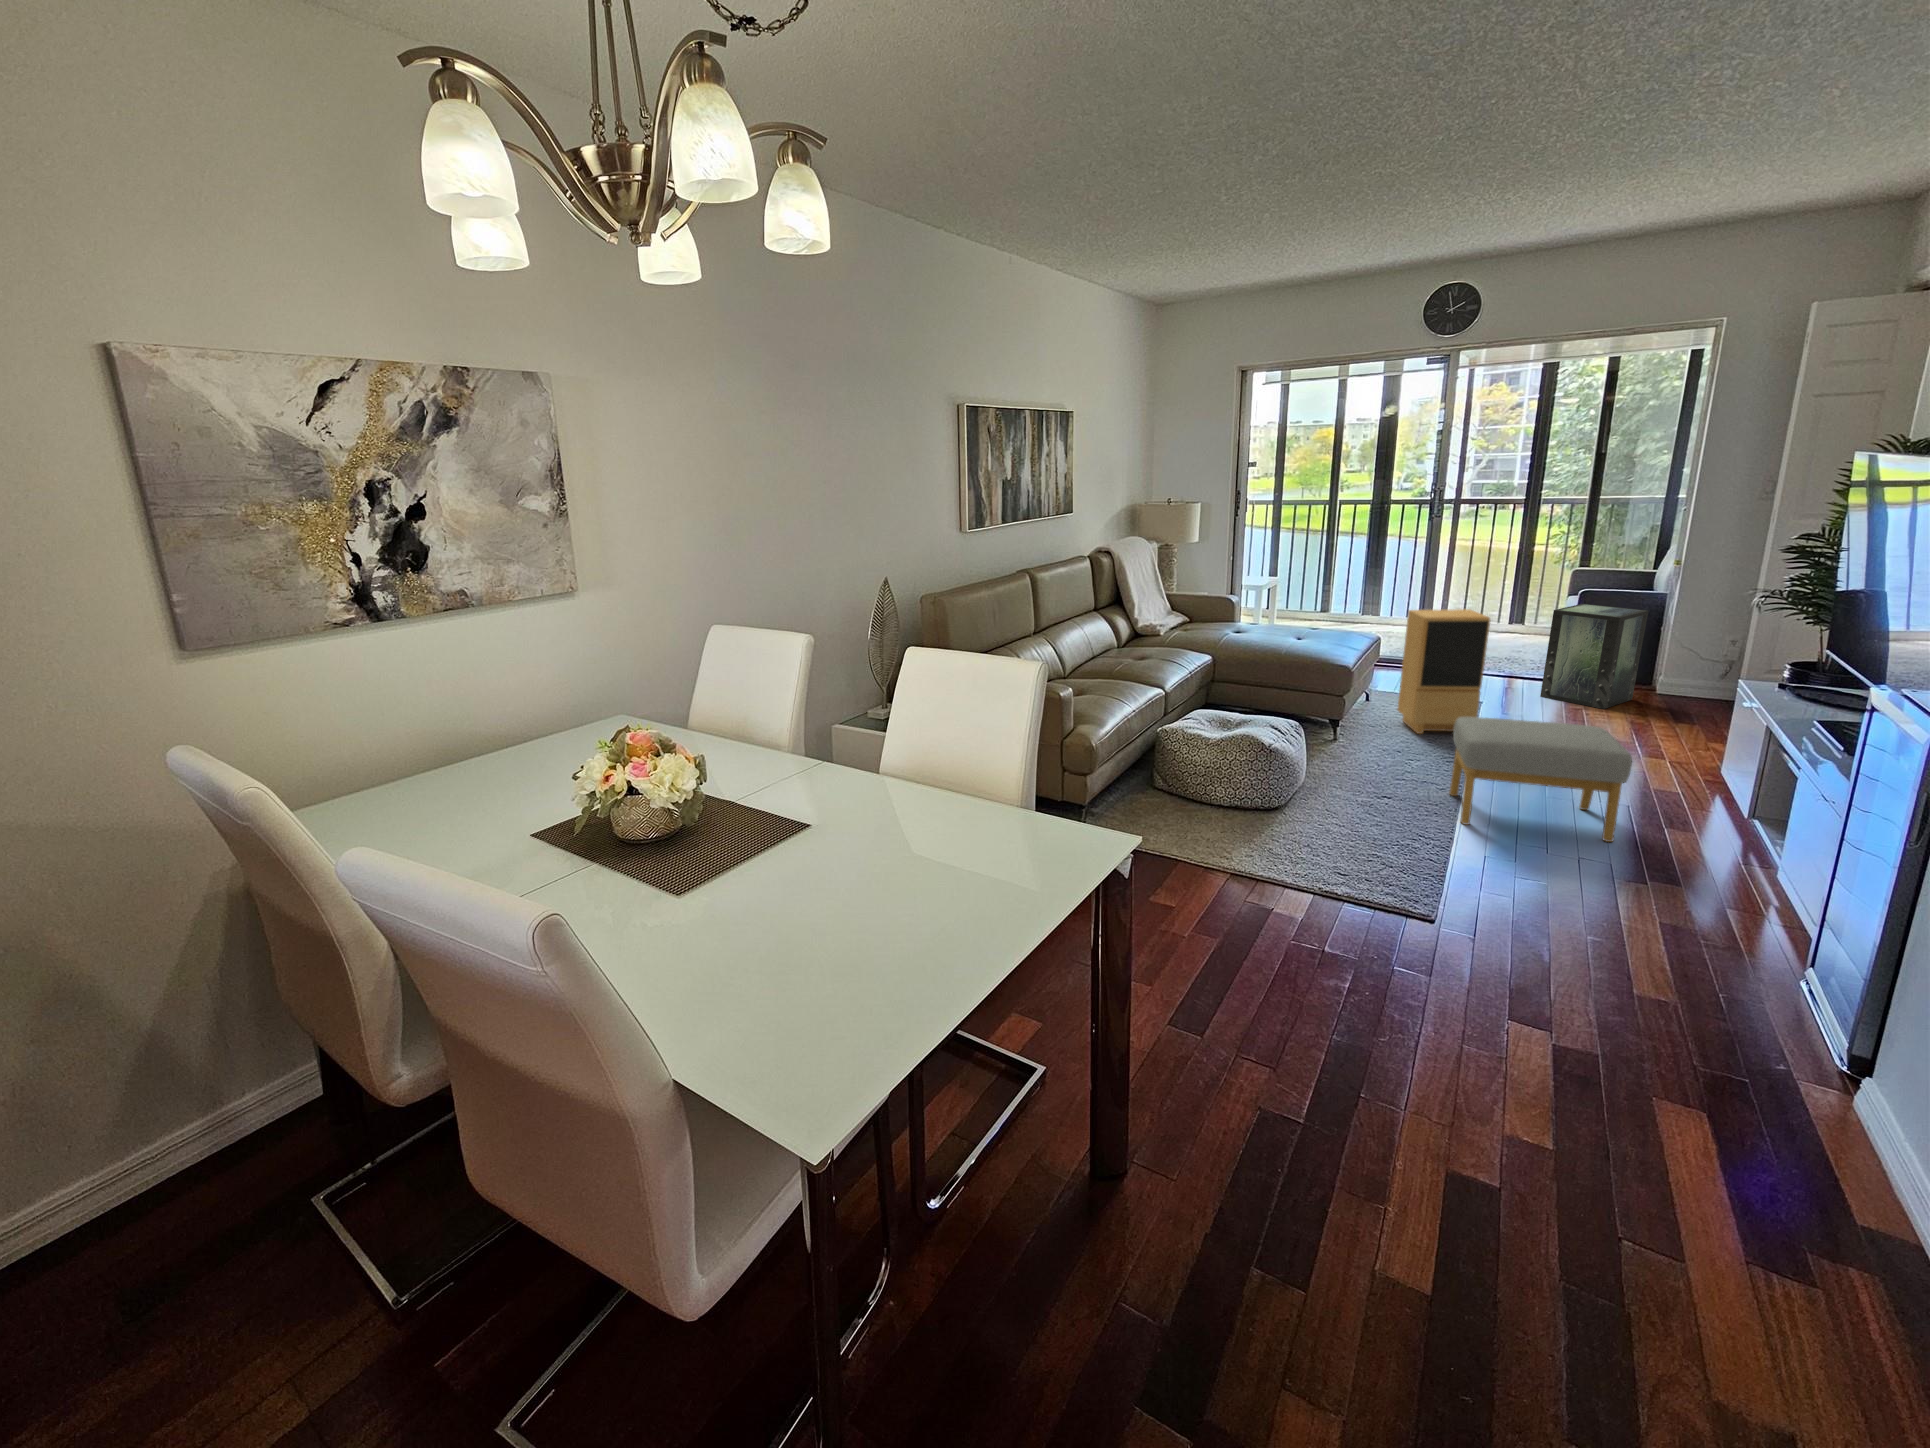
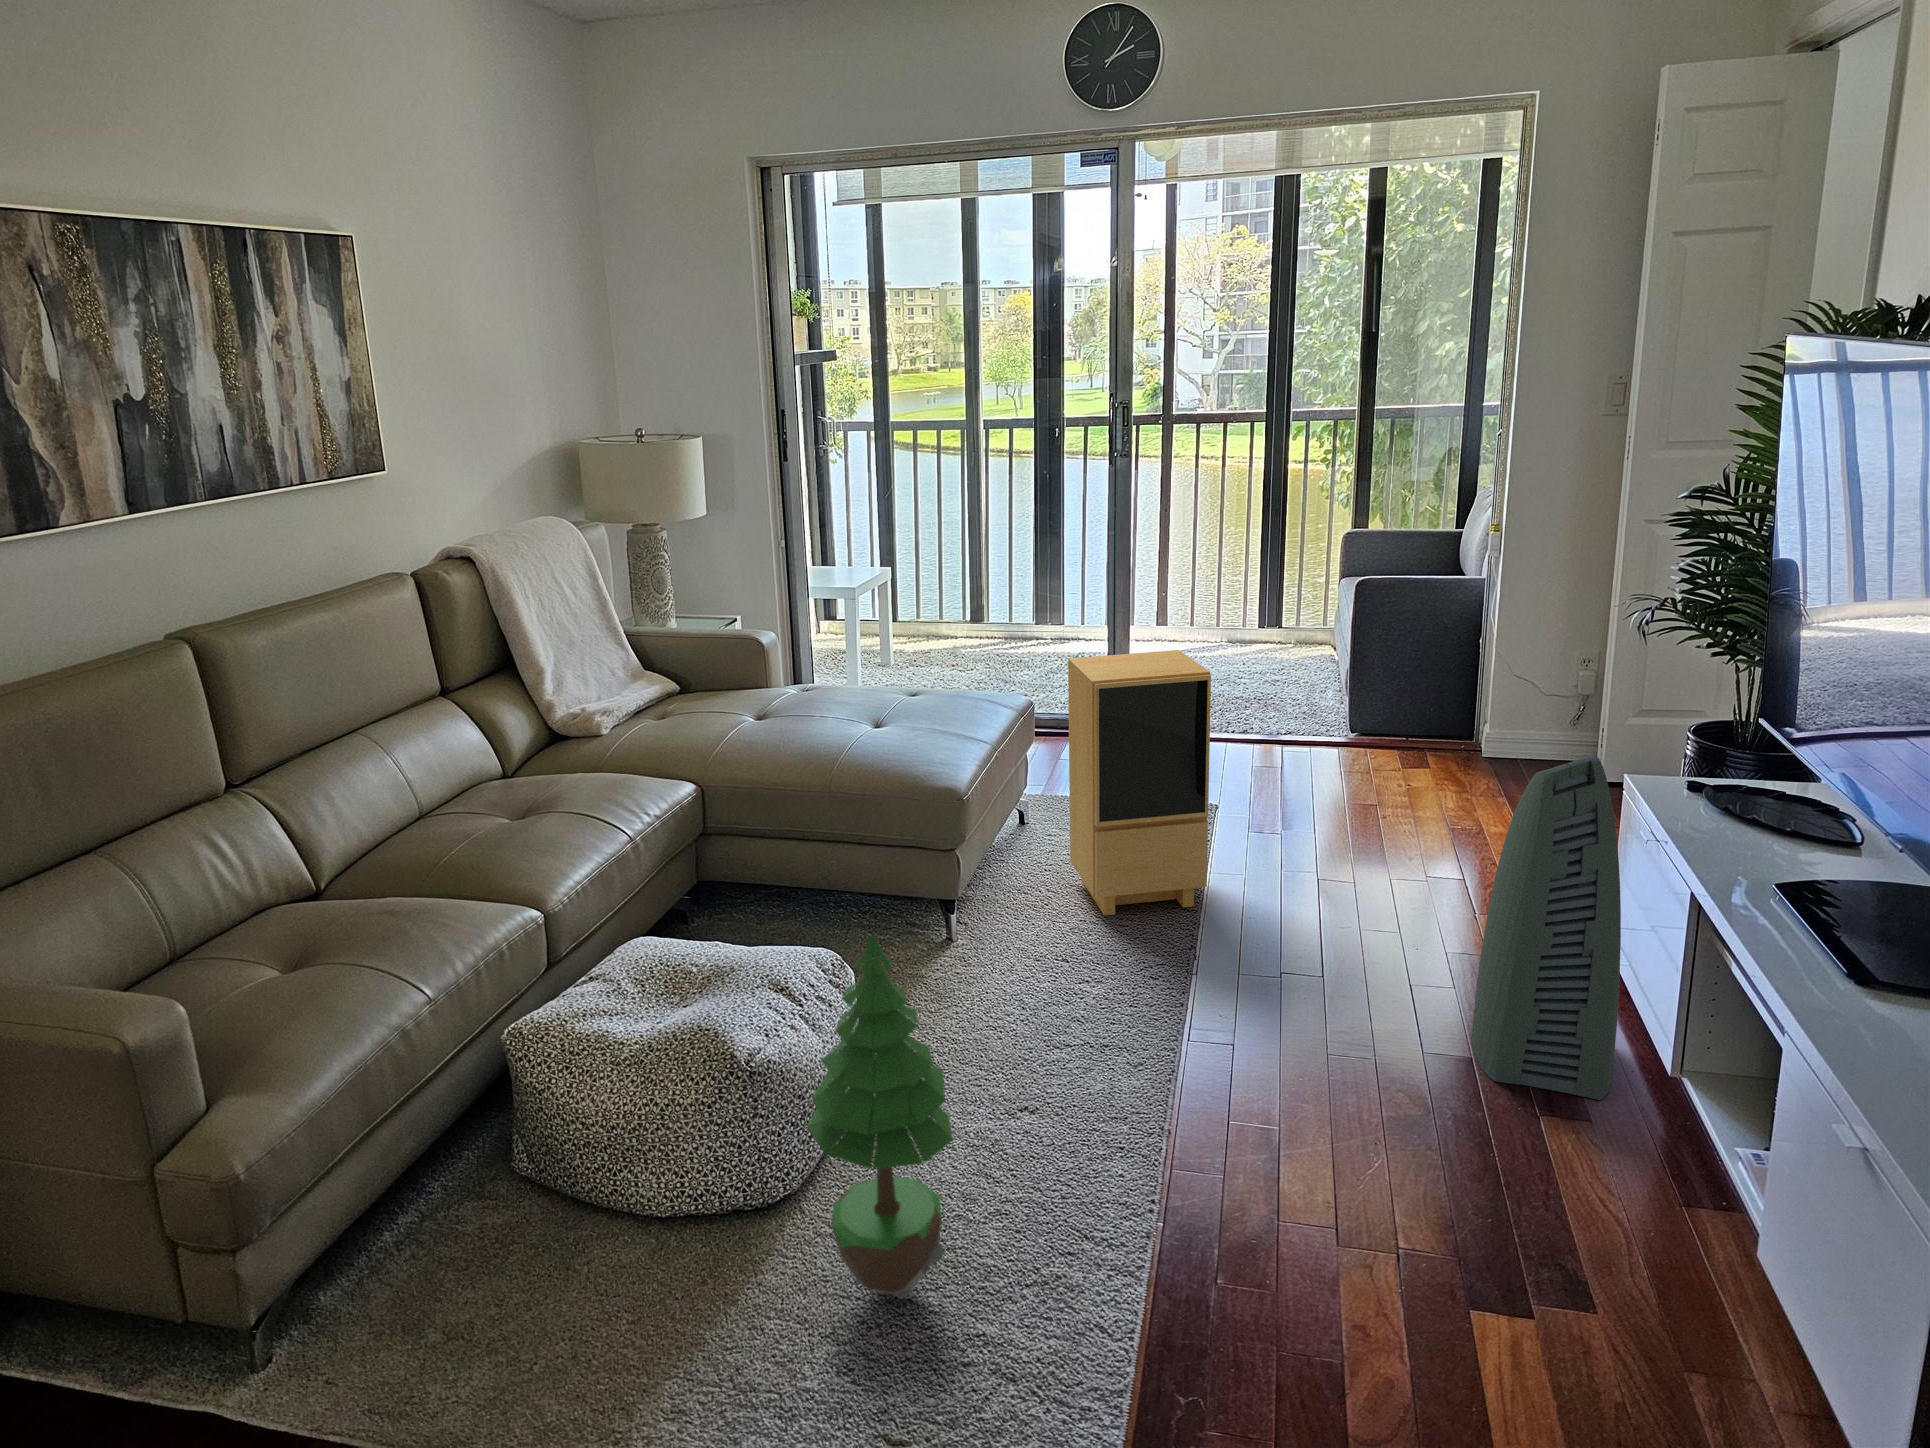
storage box: present [1540,604,1648,709] -> none [1314,608,1462,805]
air purifier: none [1626,653,1720,815] -> present [1472,755,1621,1100]
potted tree: none [1313,676,1376,823] -> present [807,933,953,1298]
footstool: present [1449,717,1632,842] -> none [1143,943,1491,1239]

